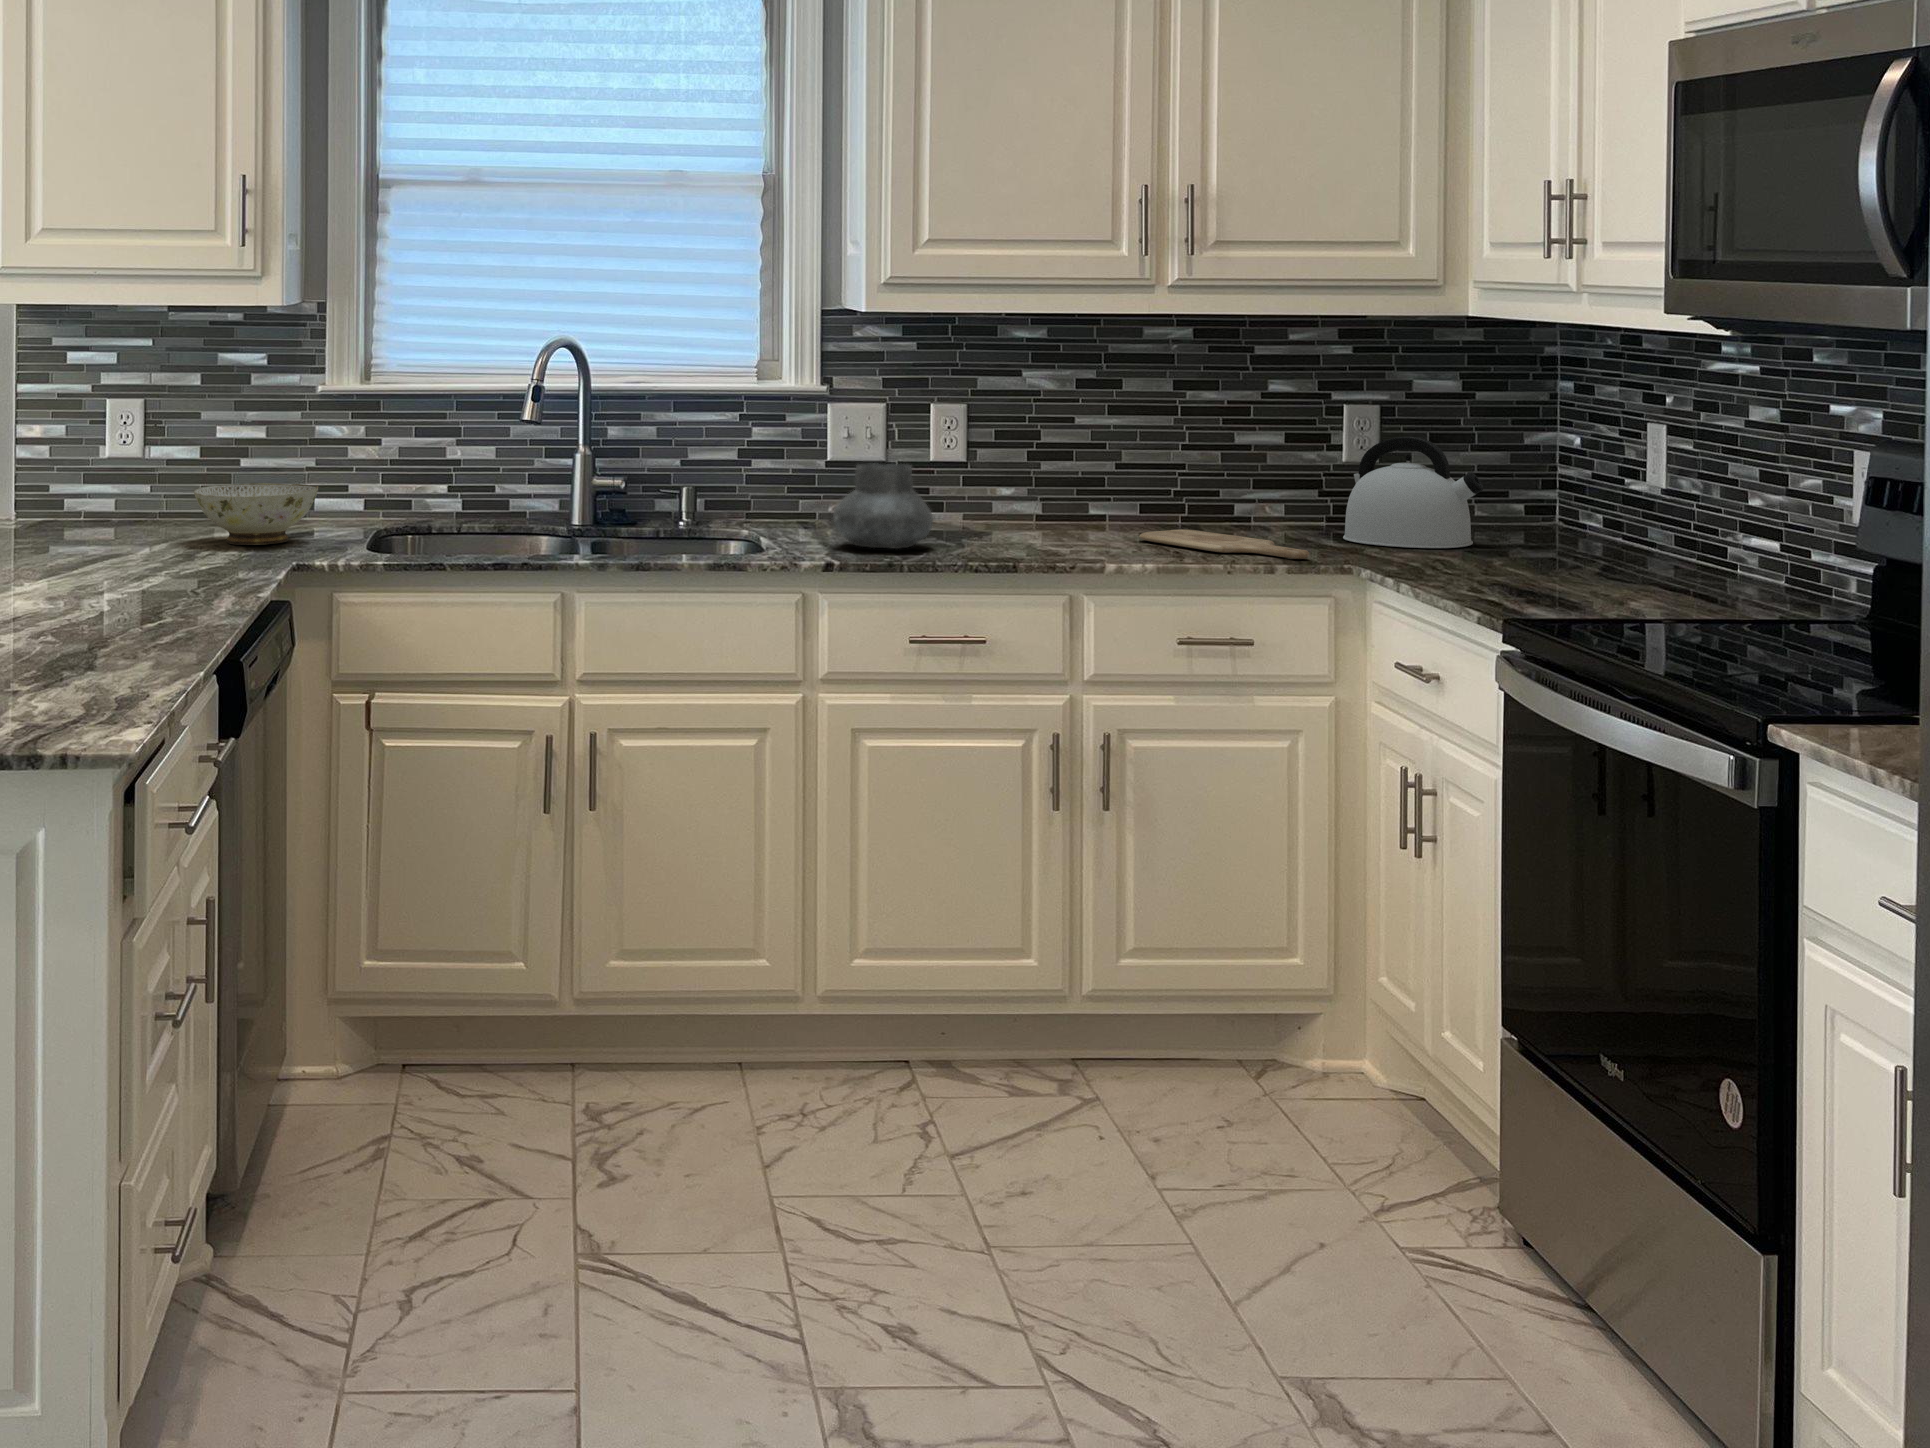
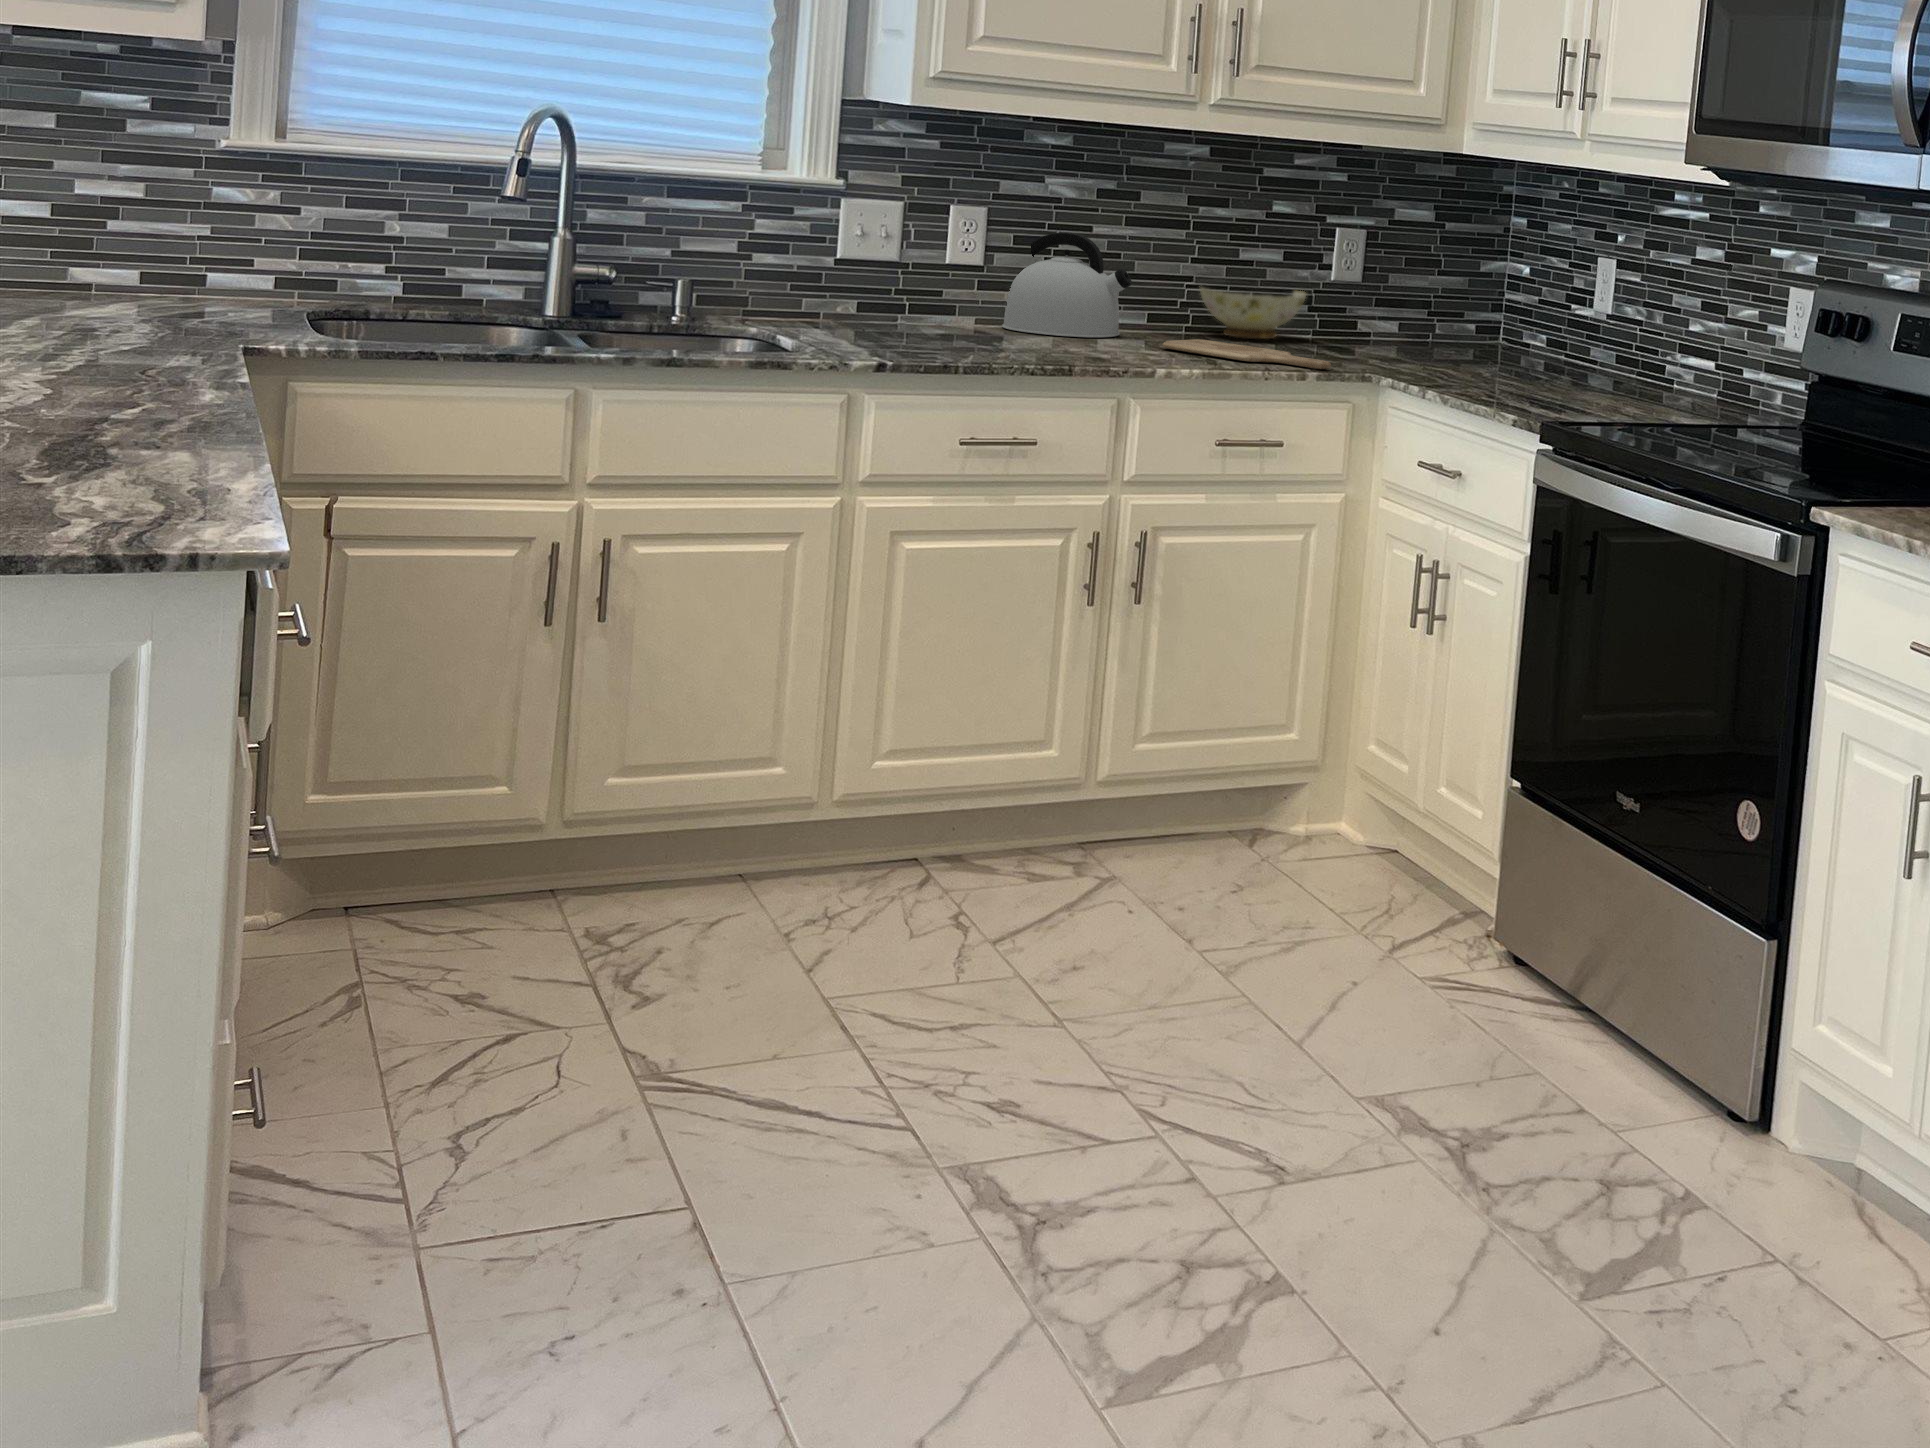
kettle: present [1343,437,1483,548] -> present [1002,233,1132,337]
vase: present [833,464,933,549] -> none [869,261,974,348]
ceramic bowl: present [194,483,318,545] -> present [1200,288,1306,339]

